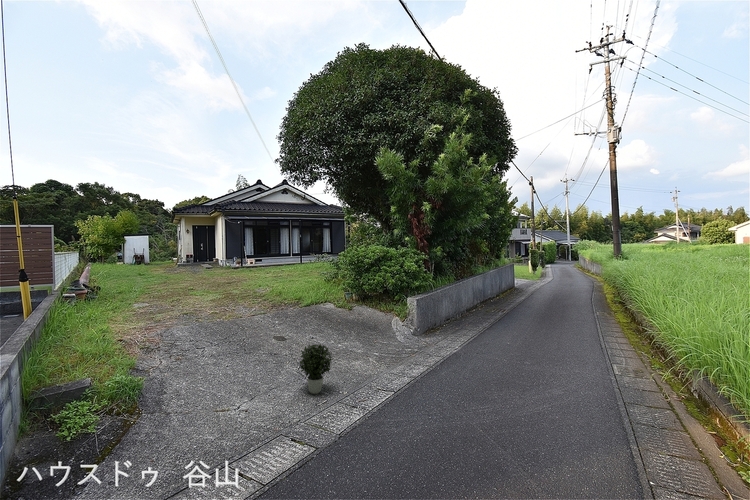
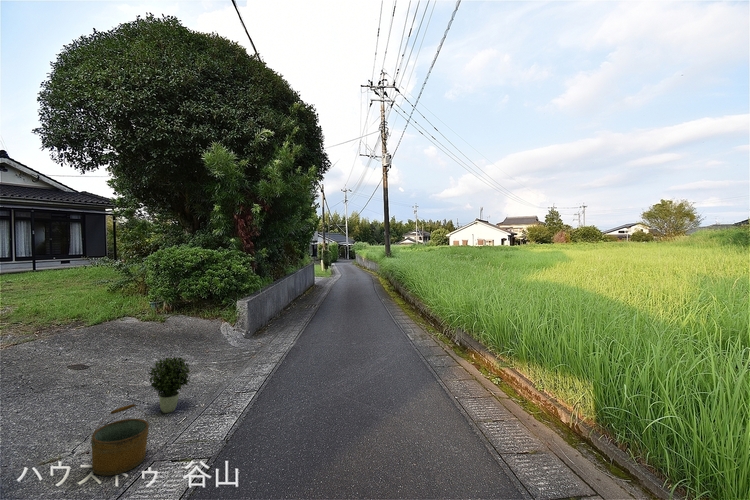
bucket: none [237,380,280,437] -> present [91,404,149,476]

